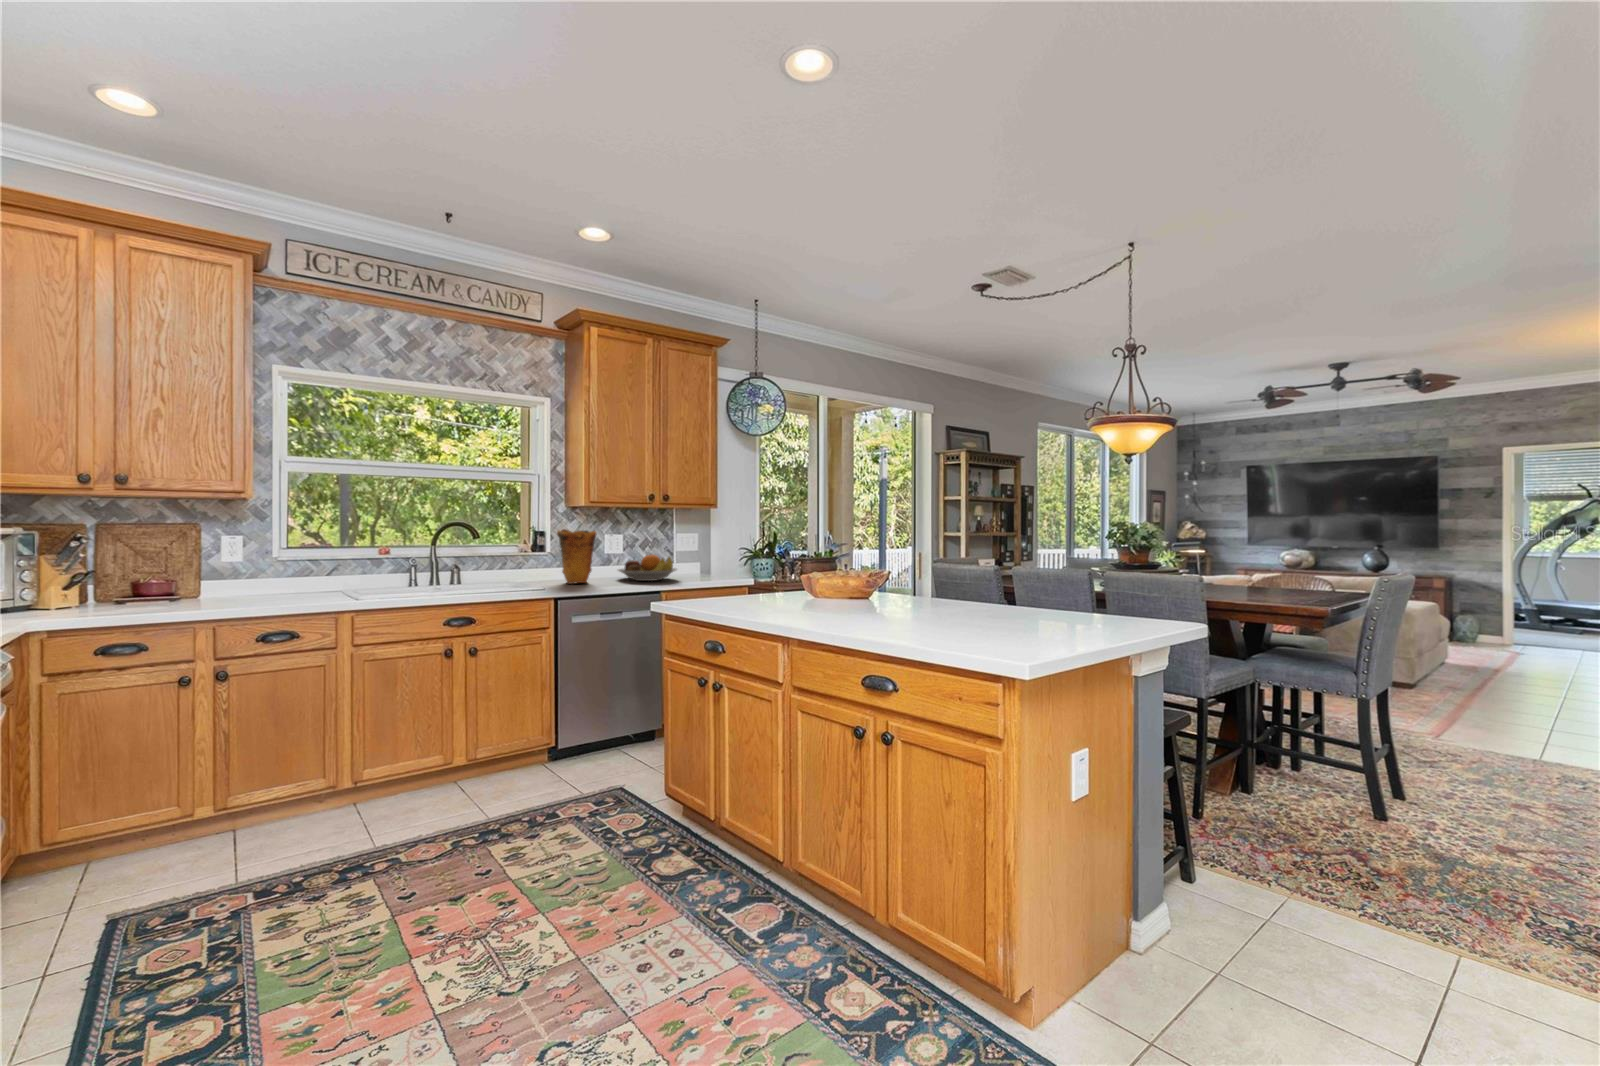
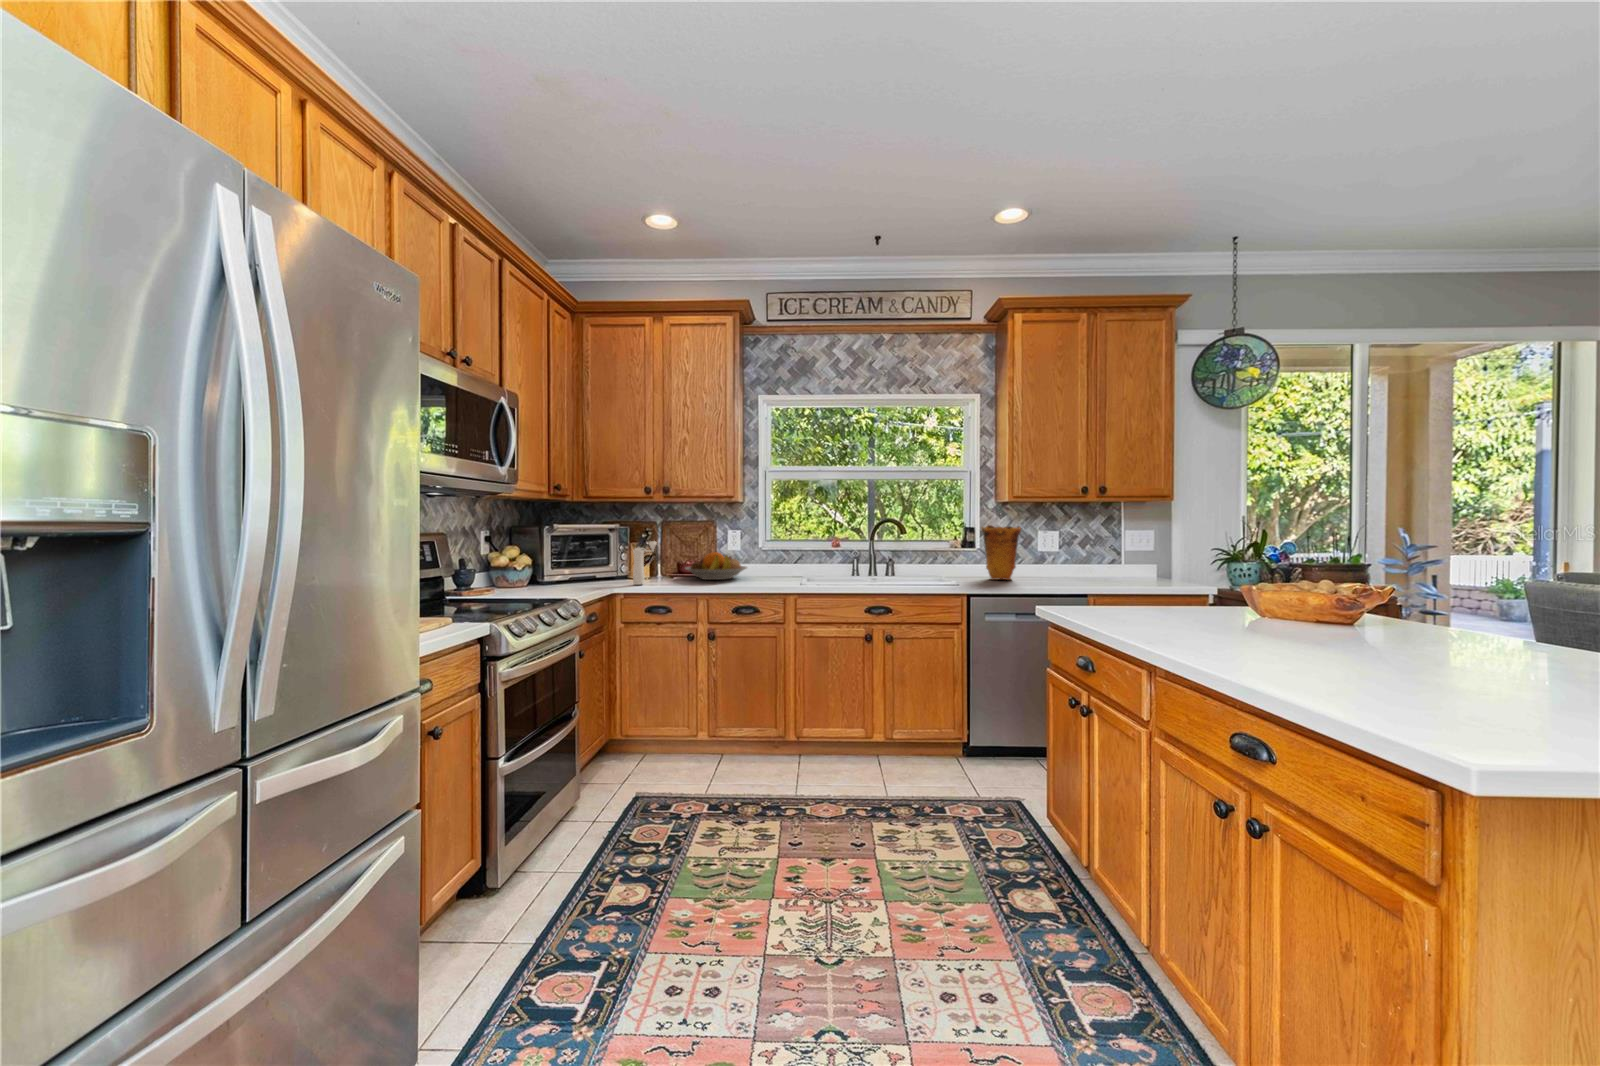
pepper mill: none [66,553,108,618] -> present [633,541,657,585]
fruit bowl: present [618,555,677,581] -> present [685,552,747,580]

